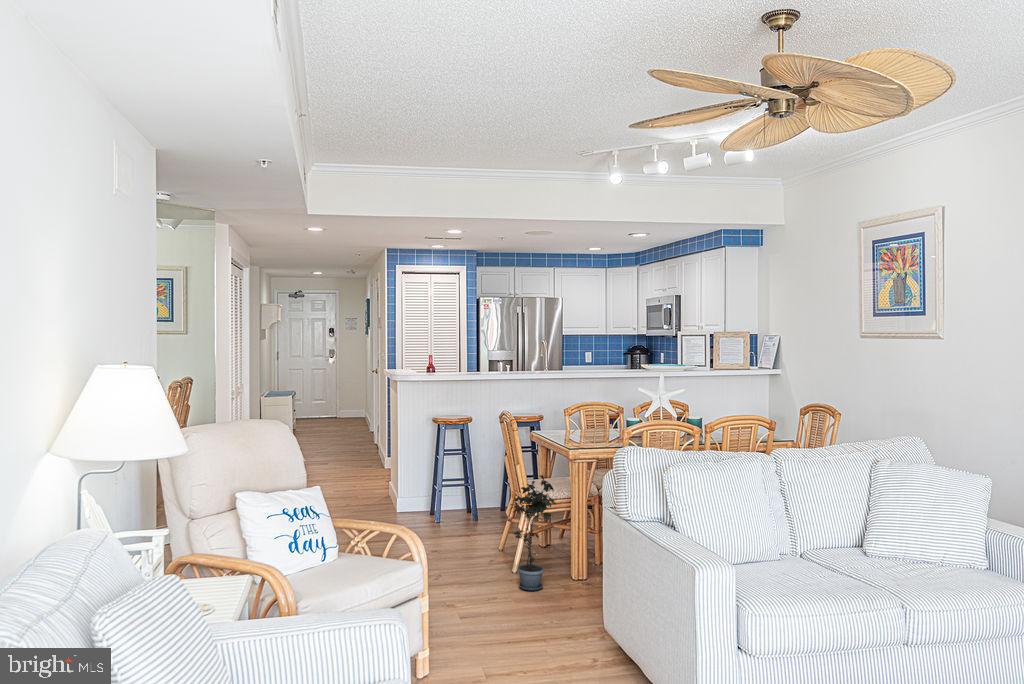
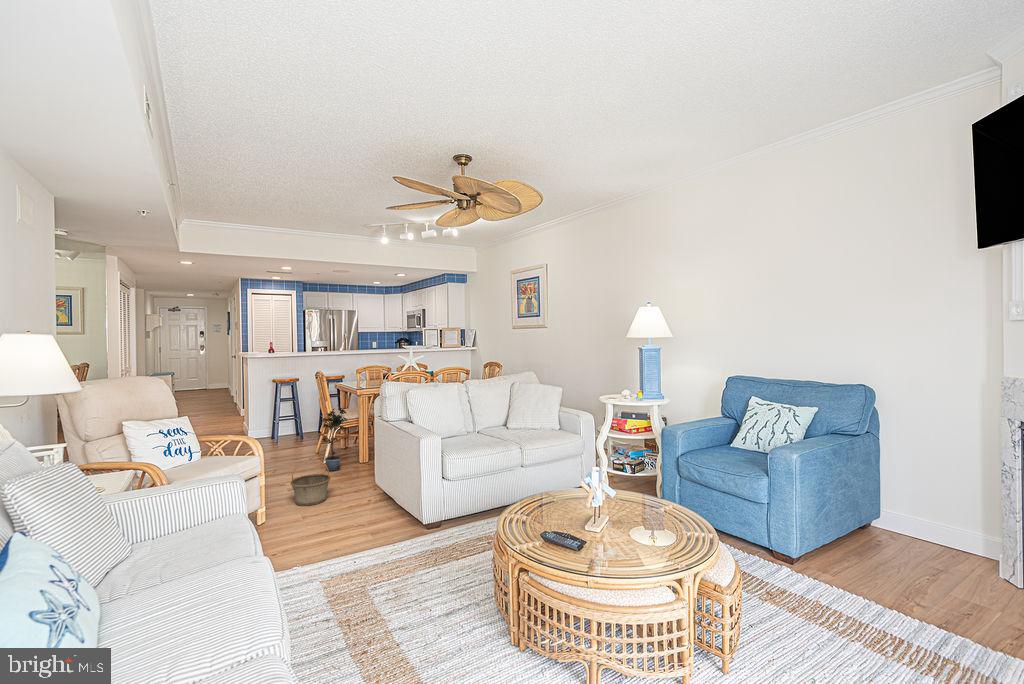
basket: none [468,579,533,659] -> present [291,461,330,506]

